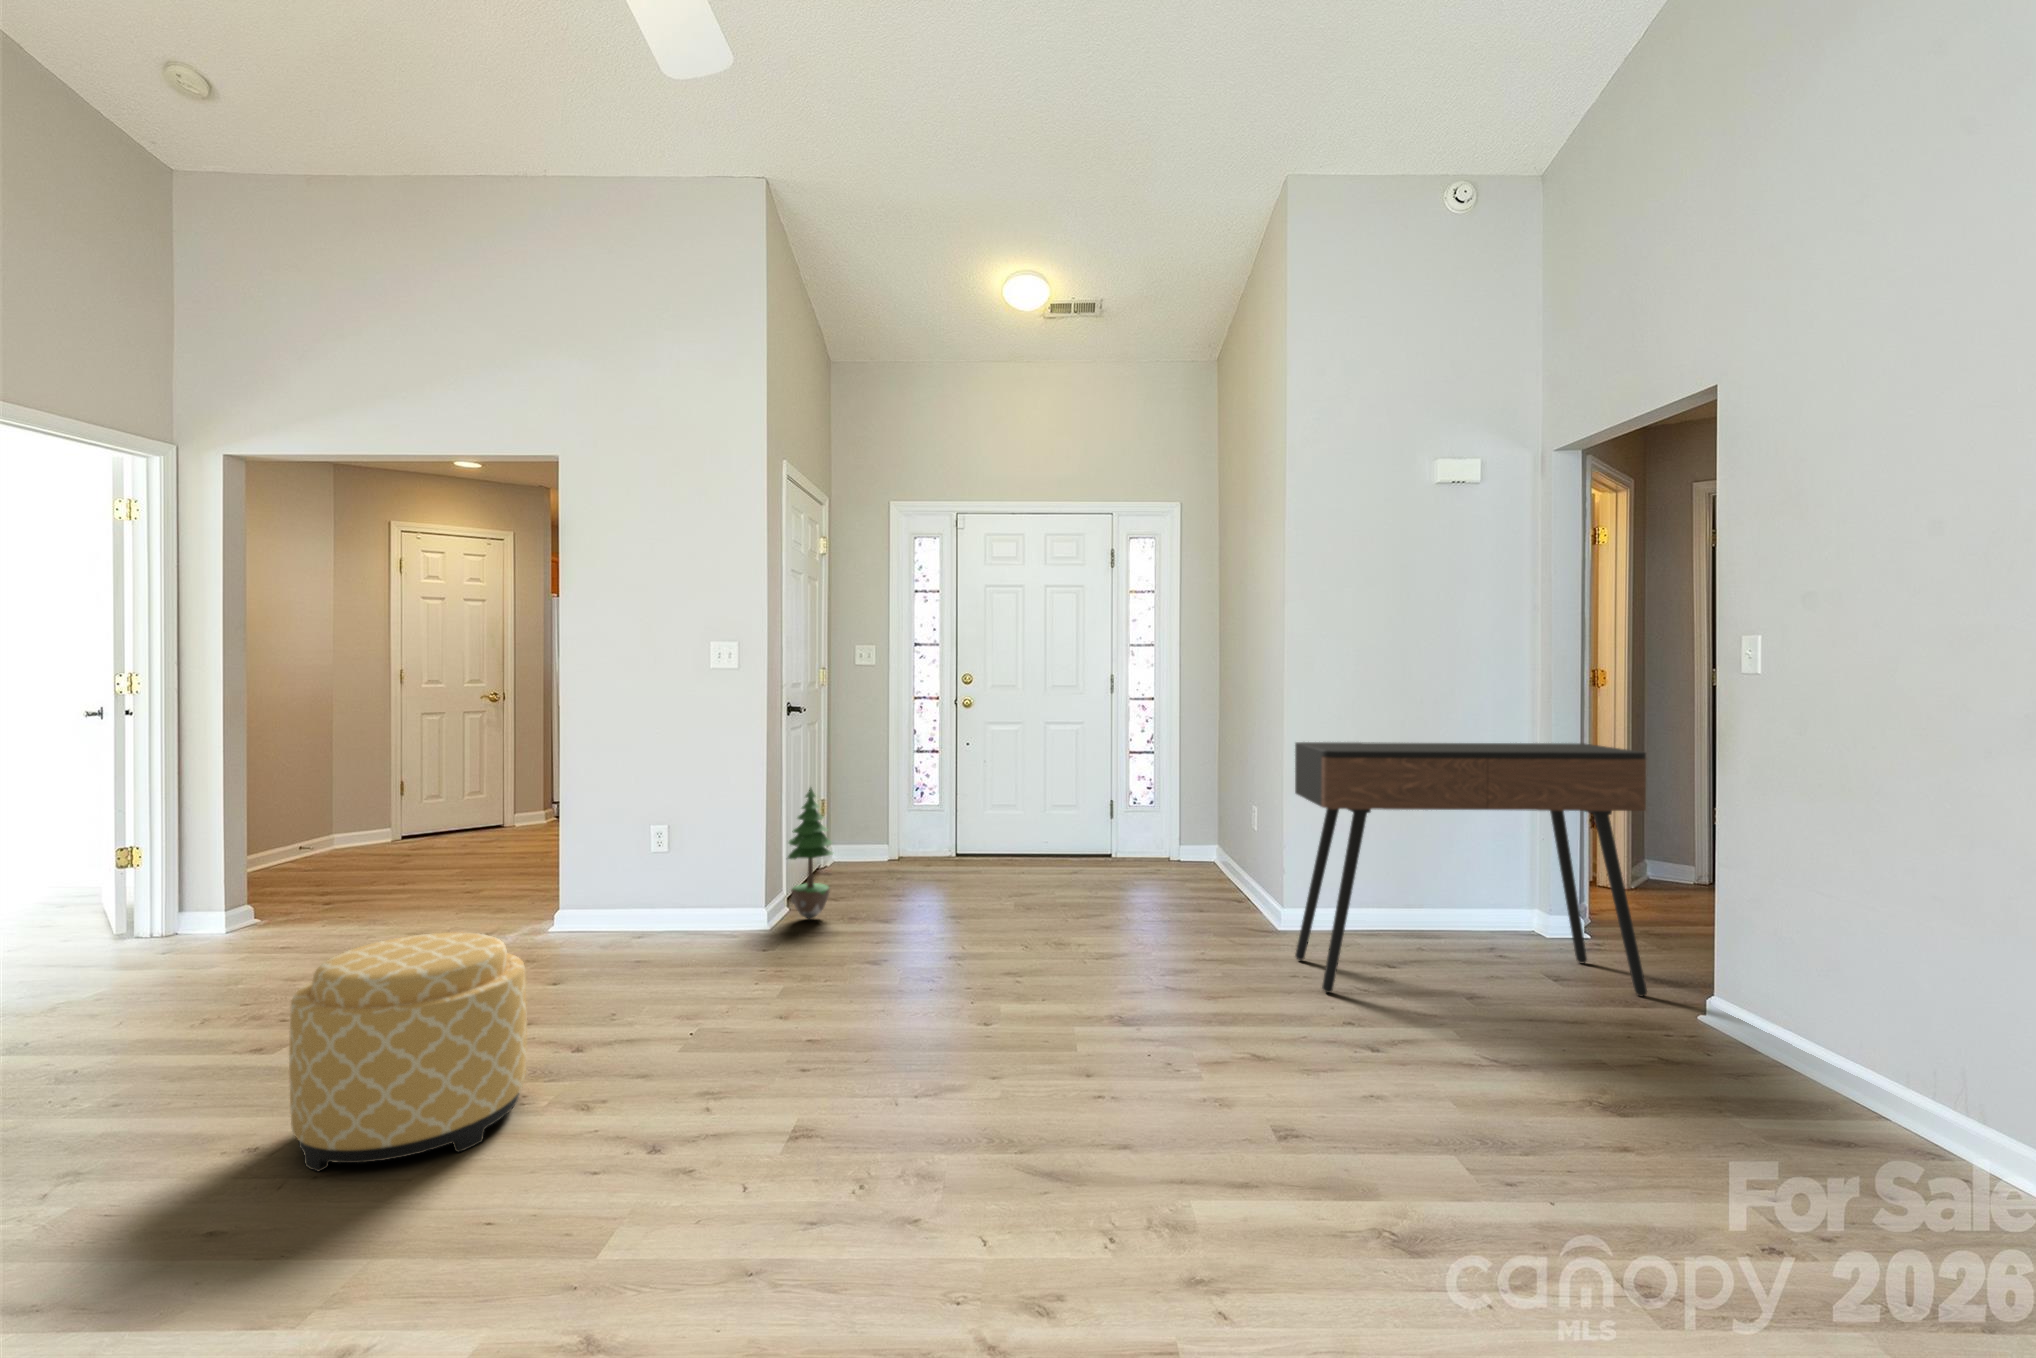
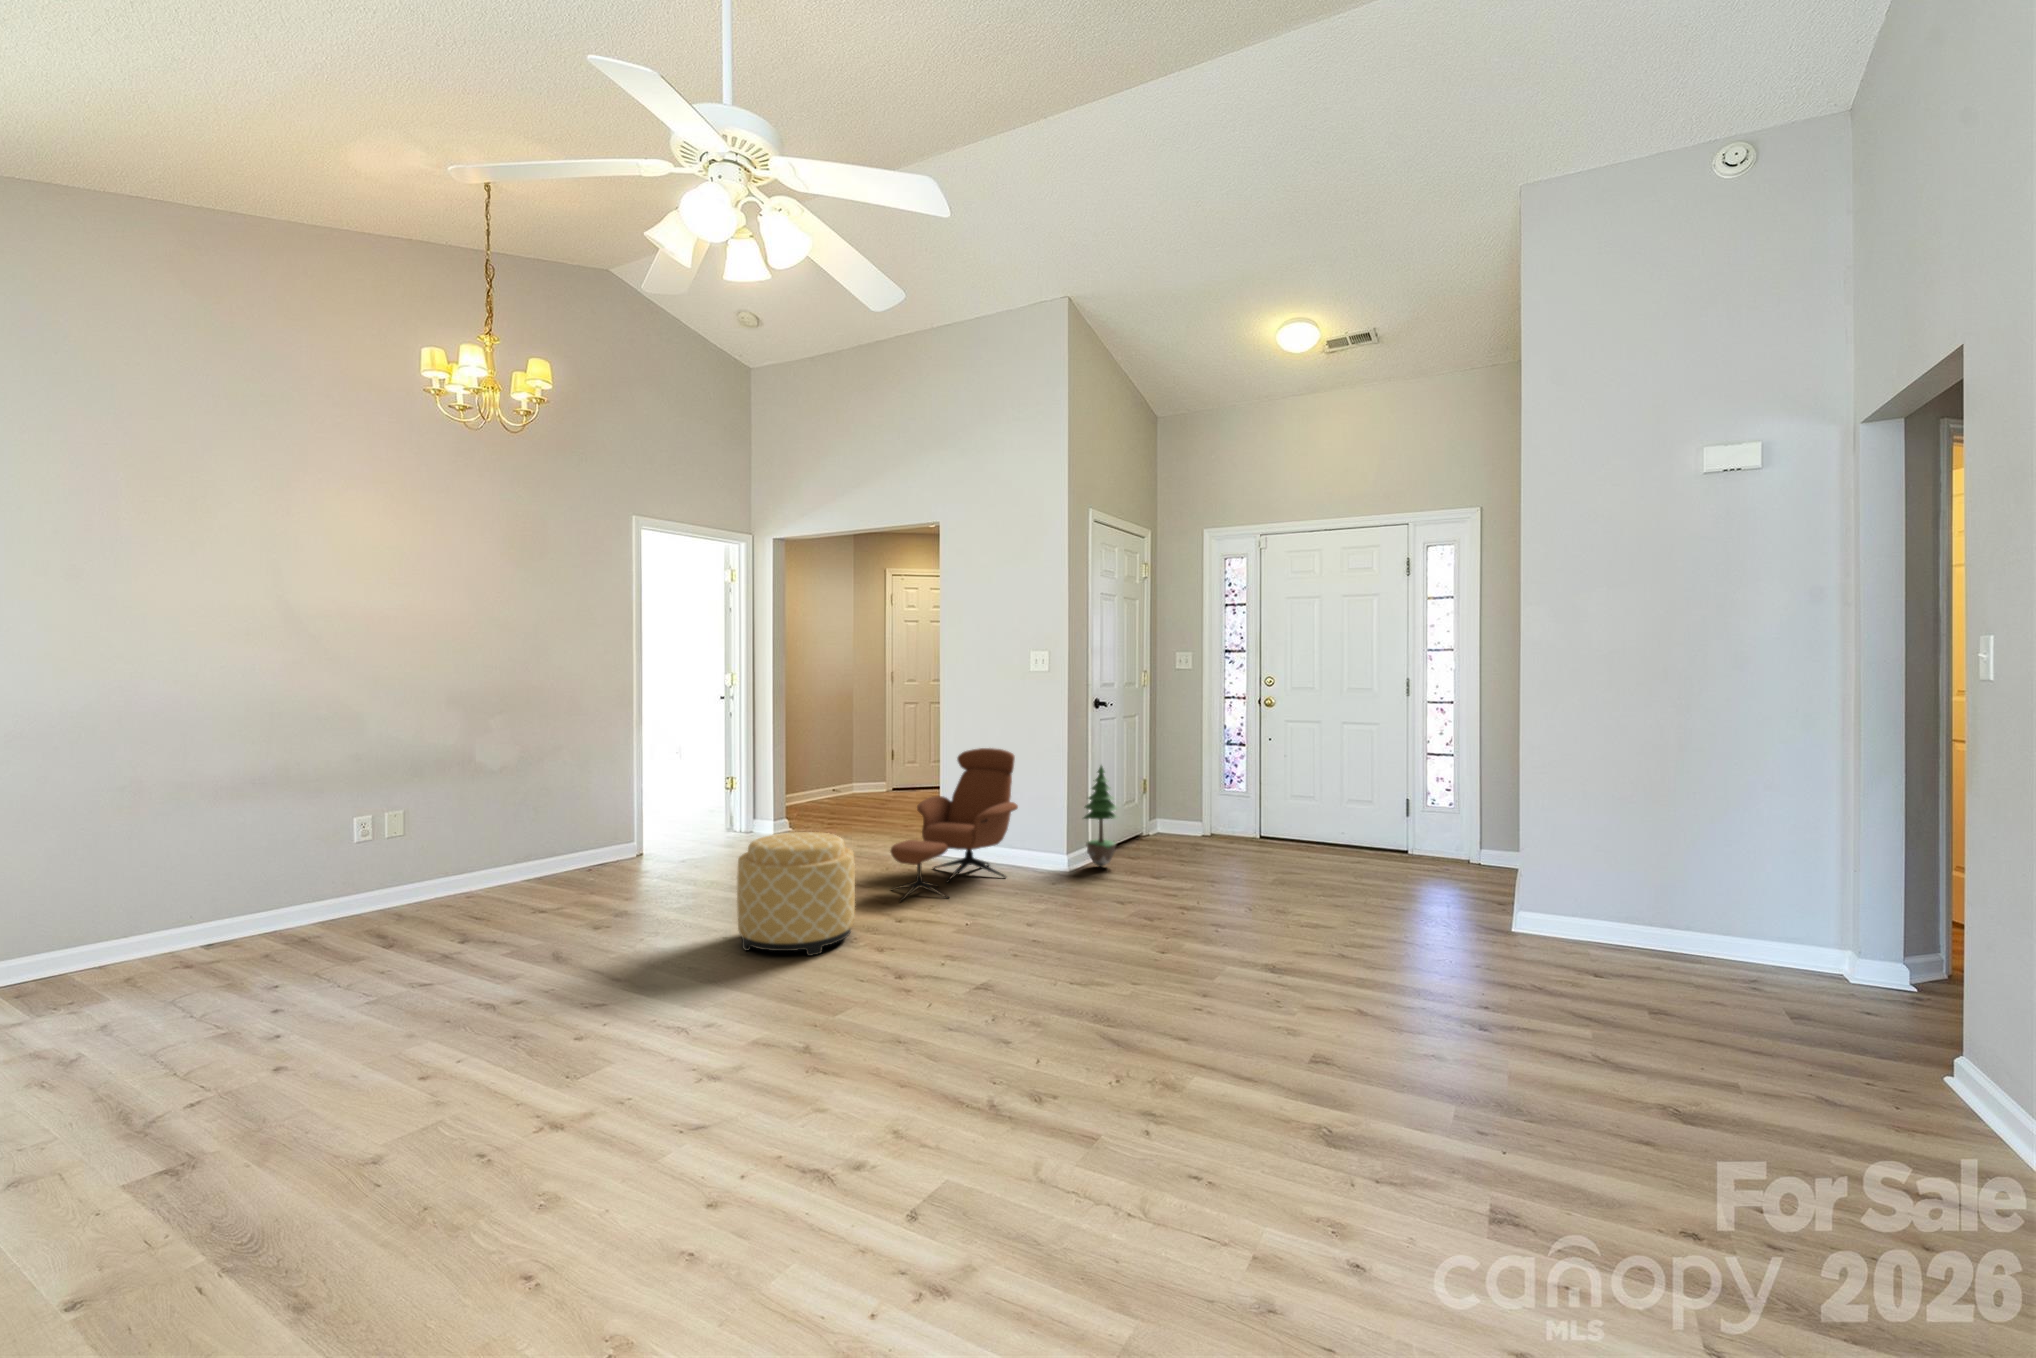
console table: present [1295,742,1647,996] -> none [1488,746,1911,1053]
lounge chair: none [526,774,710,1020] -> present [890,748,1018,901]

